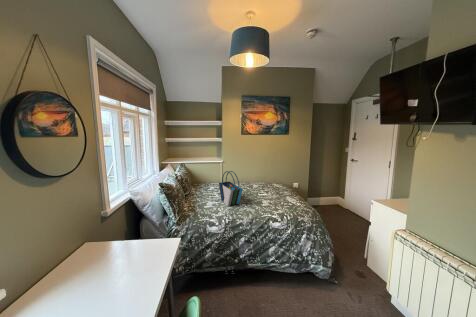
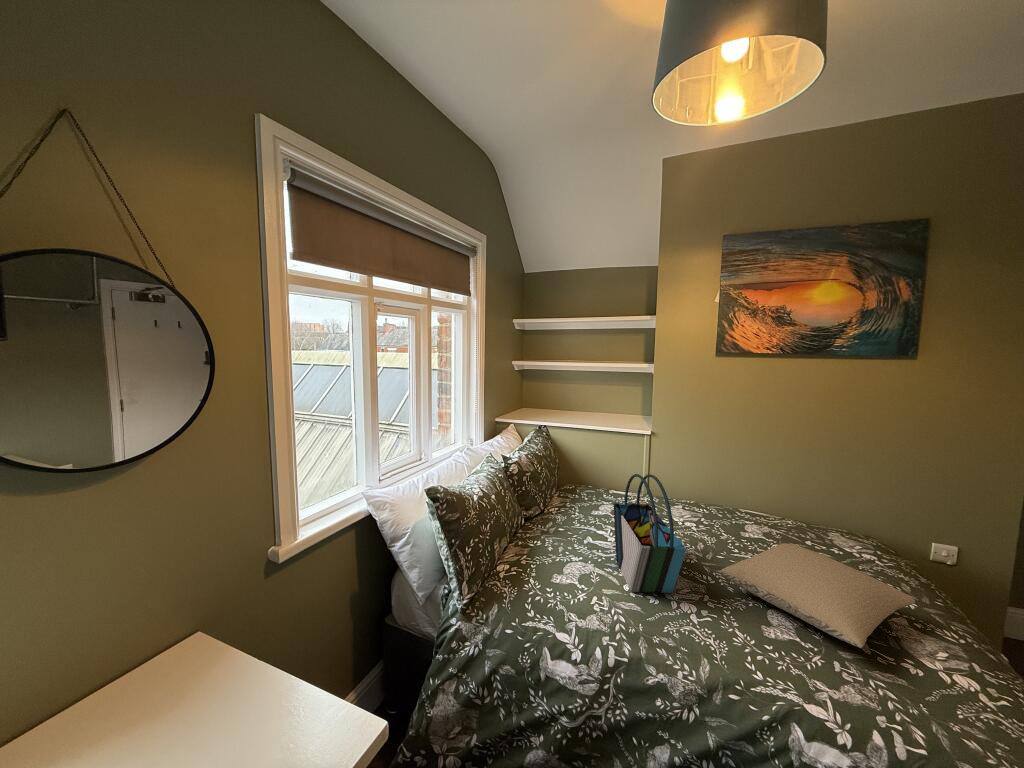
pillow: none [251,185,291,202] -> present [721,543,915,648]

